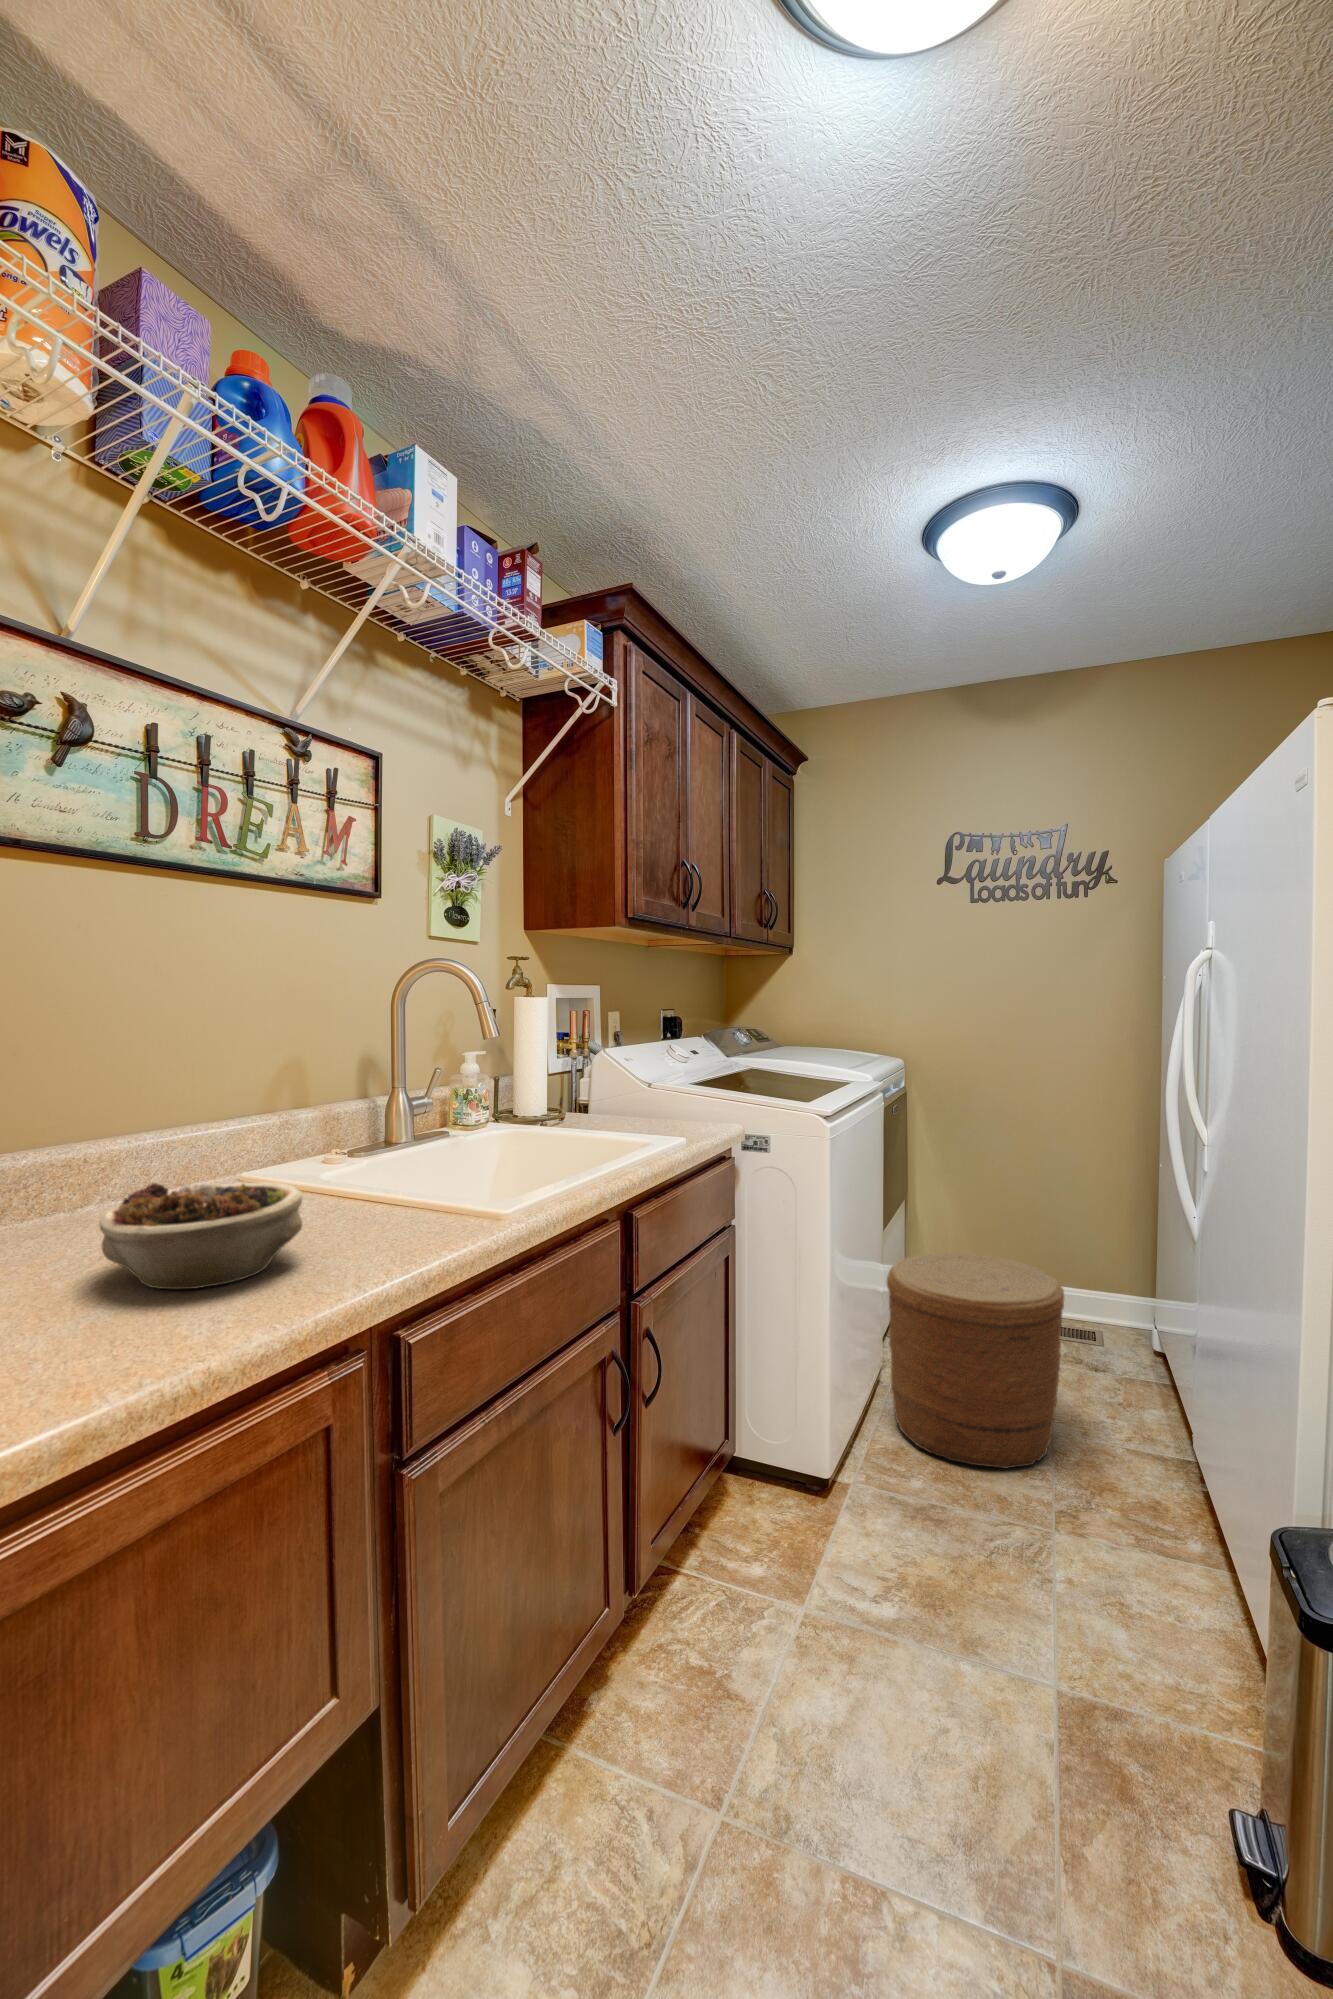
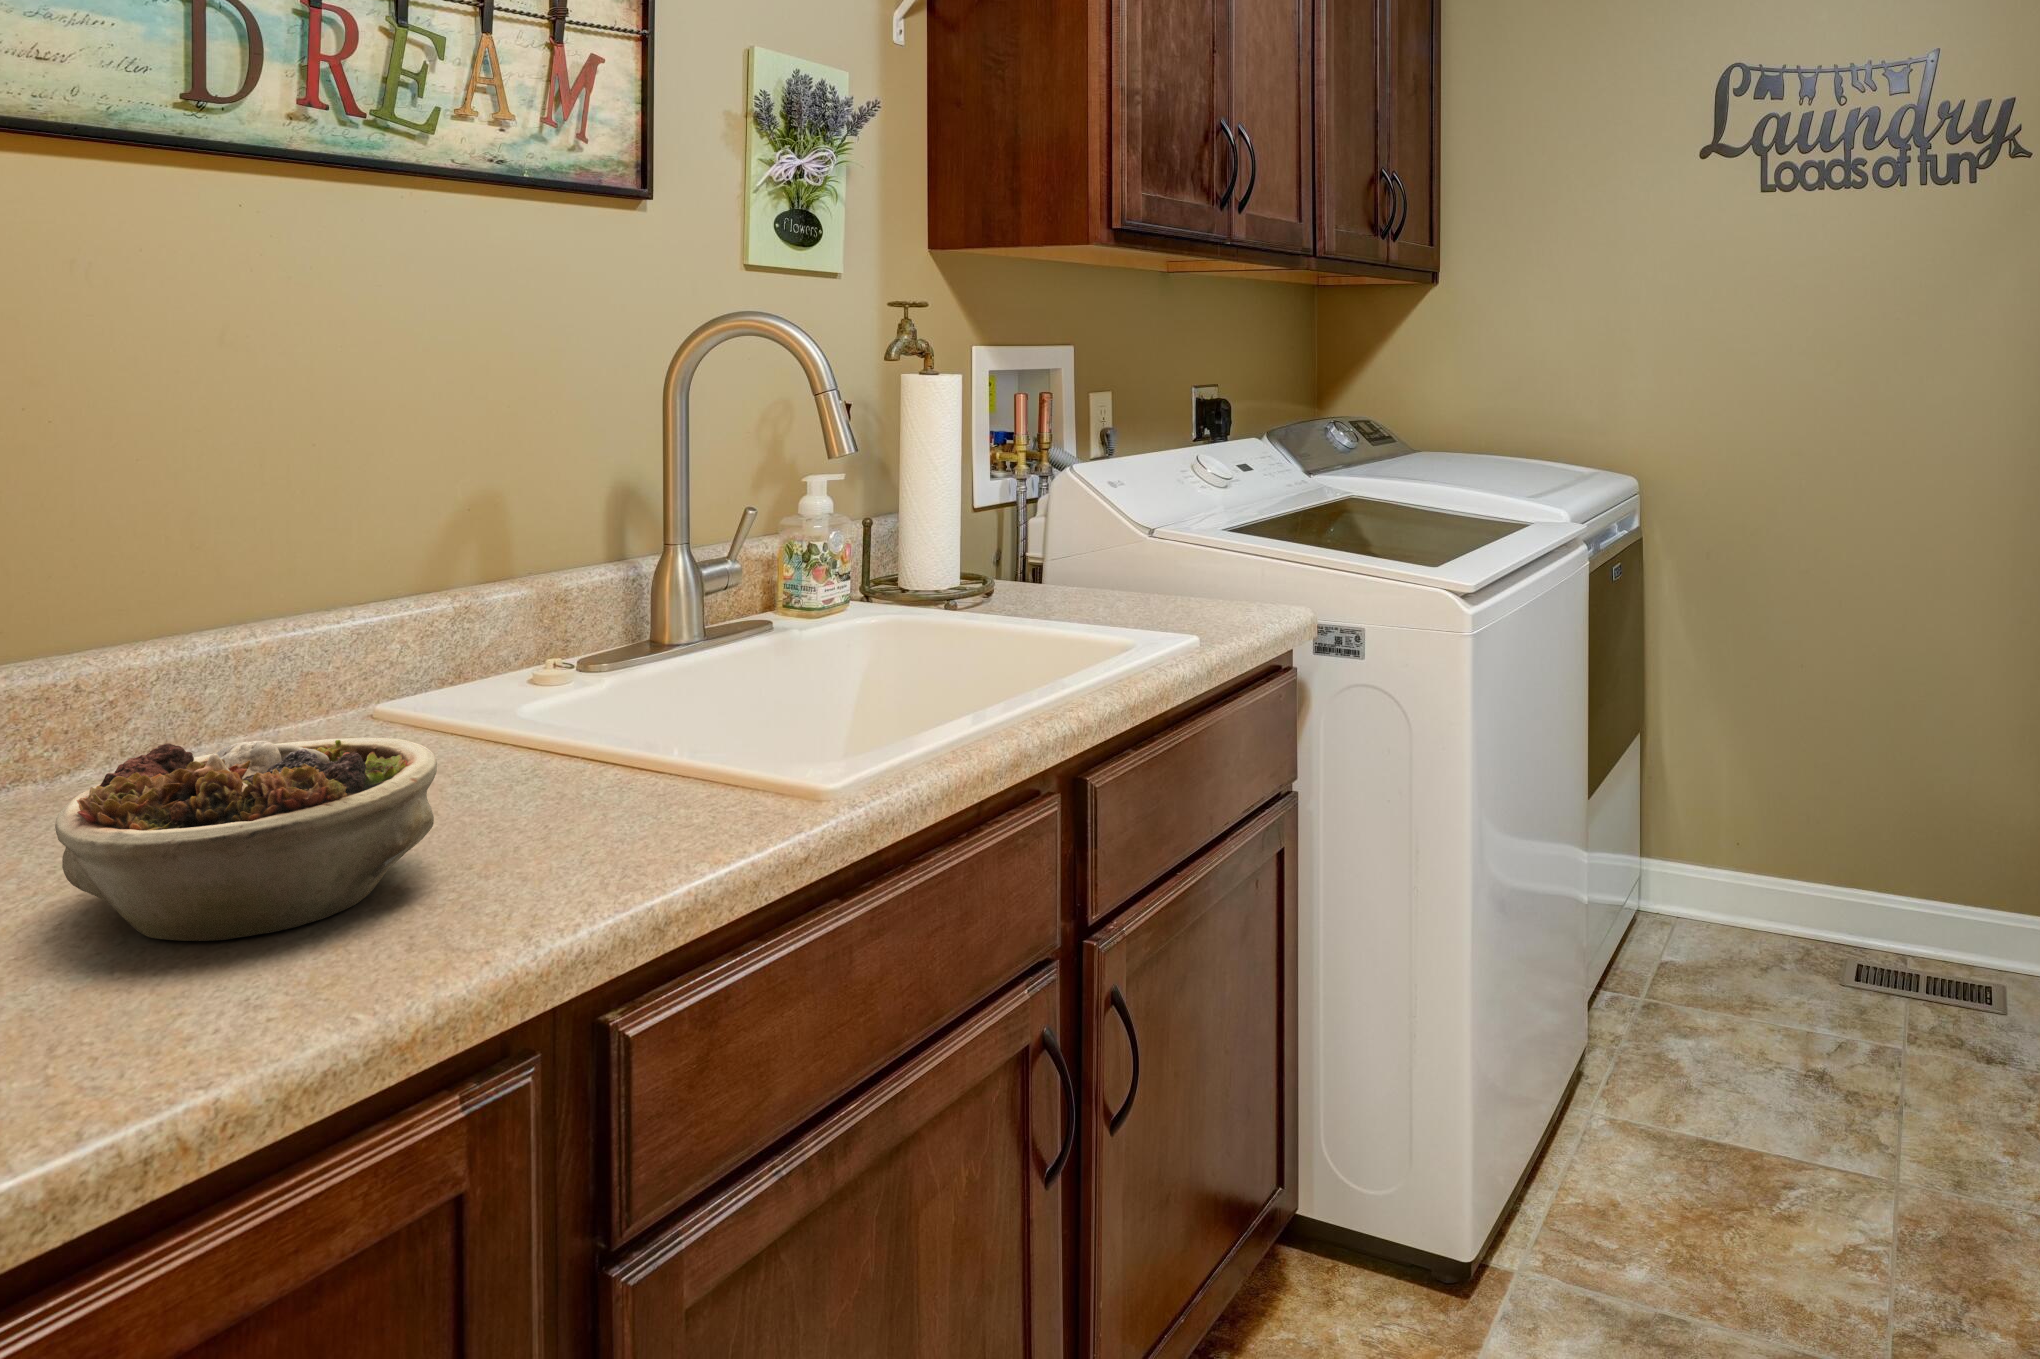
woven basket: present [887,1253,1064,1469] -> none [1584,831,1902,1226]

